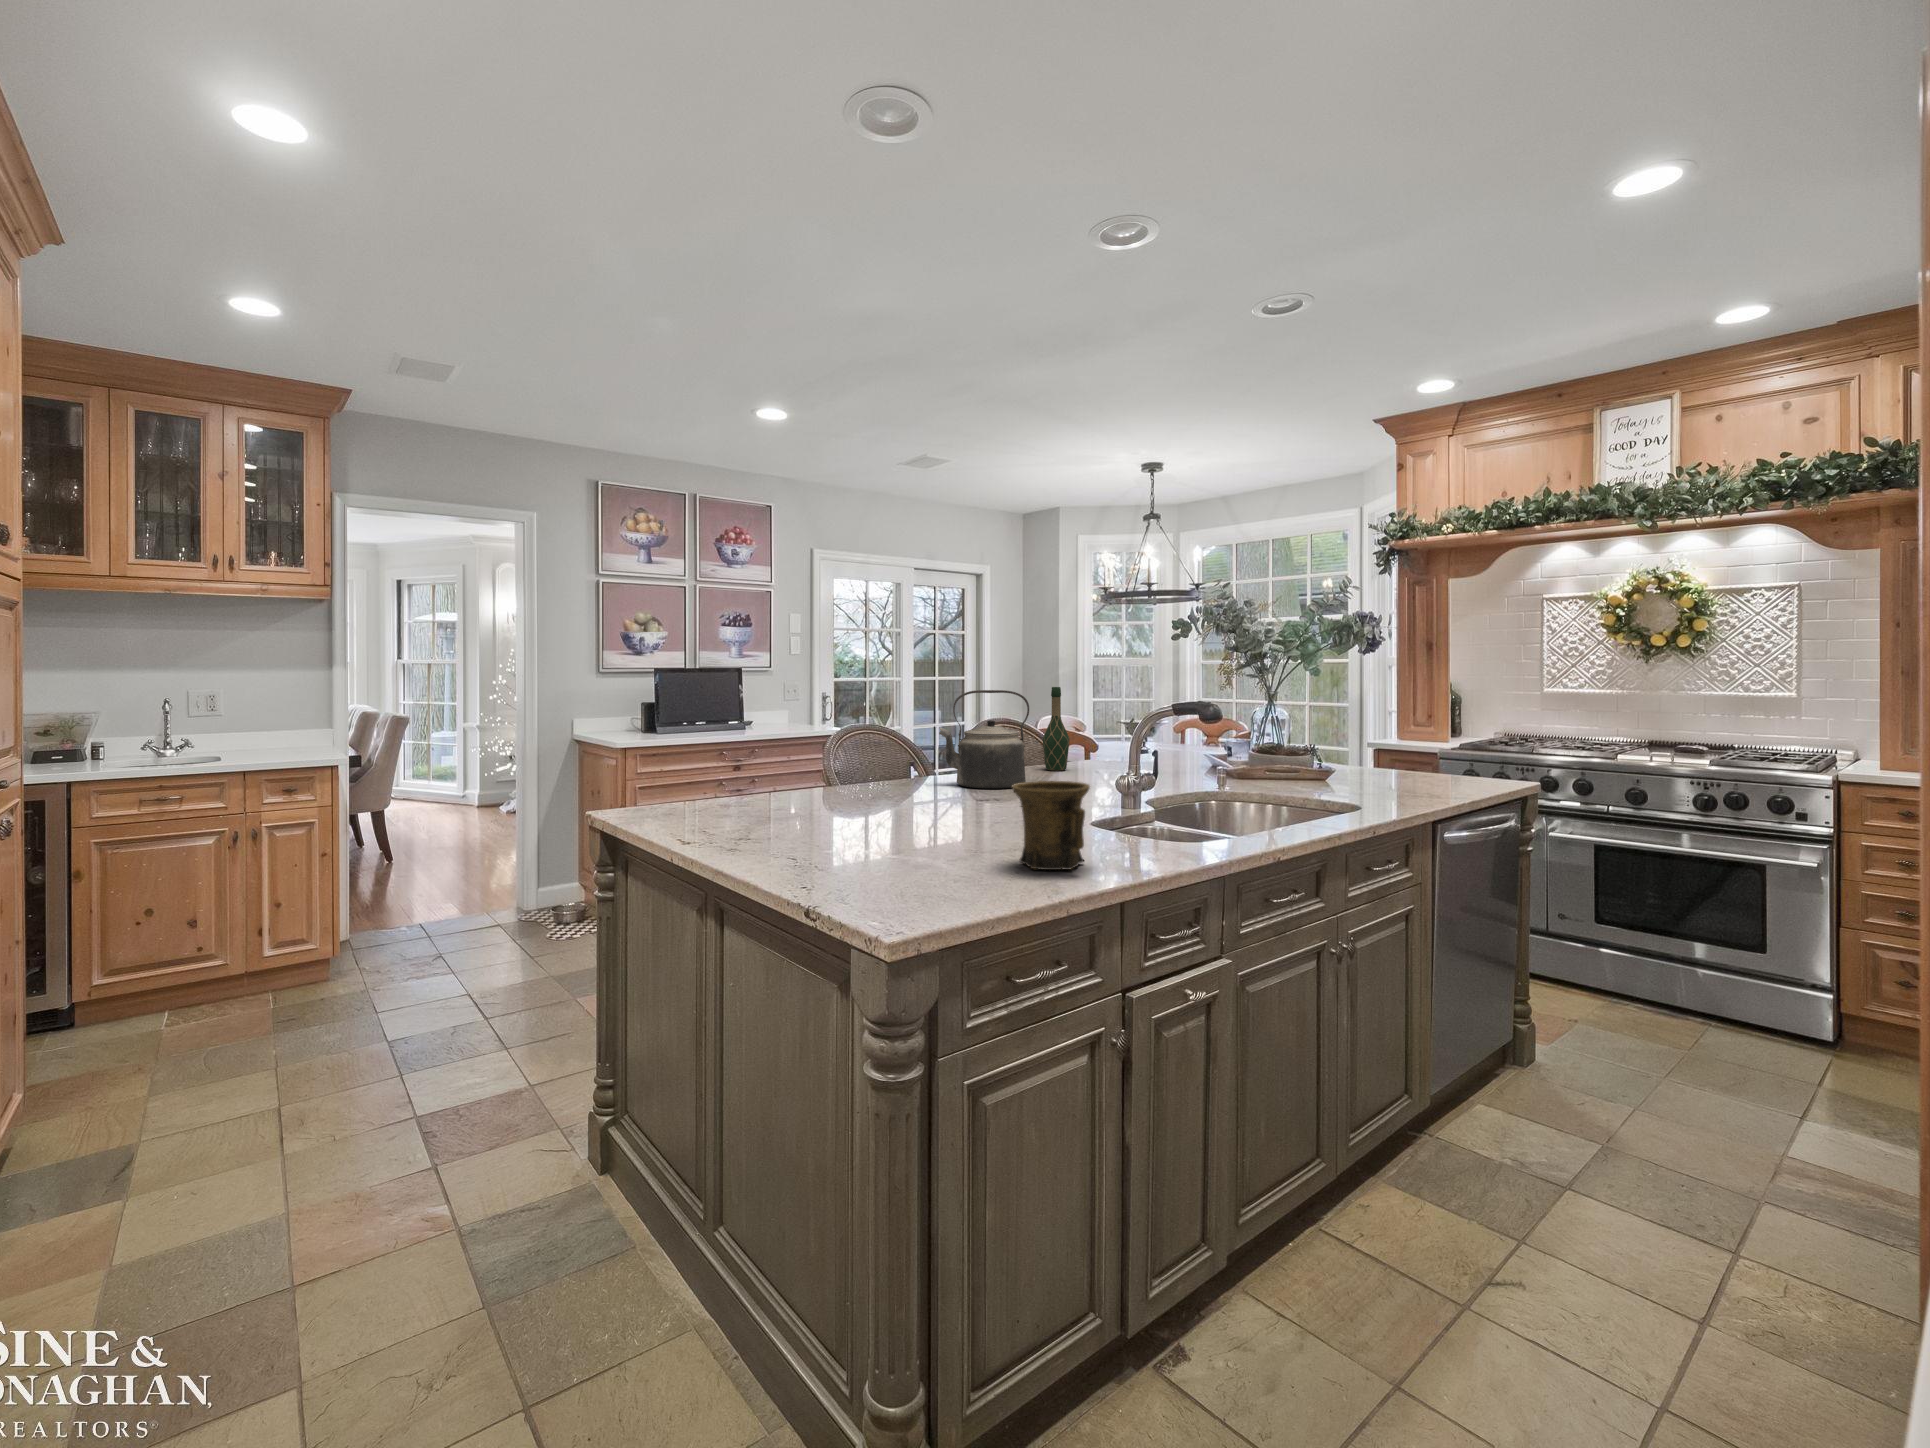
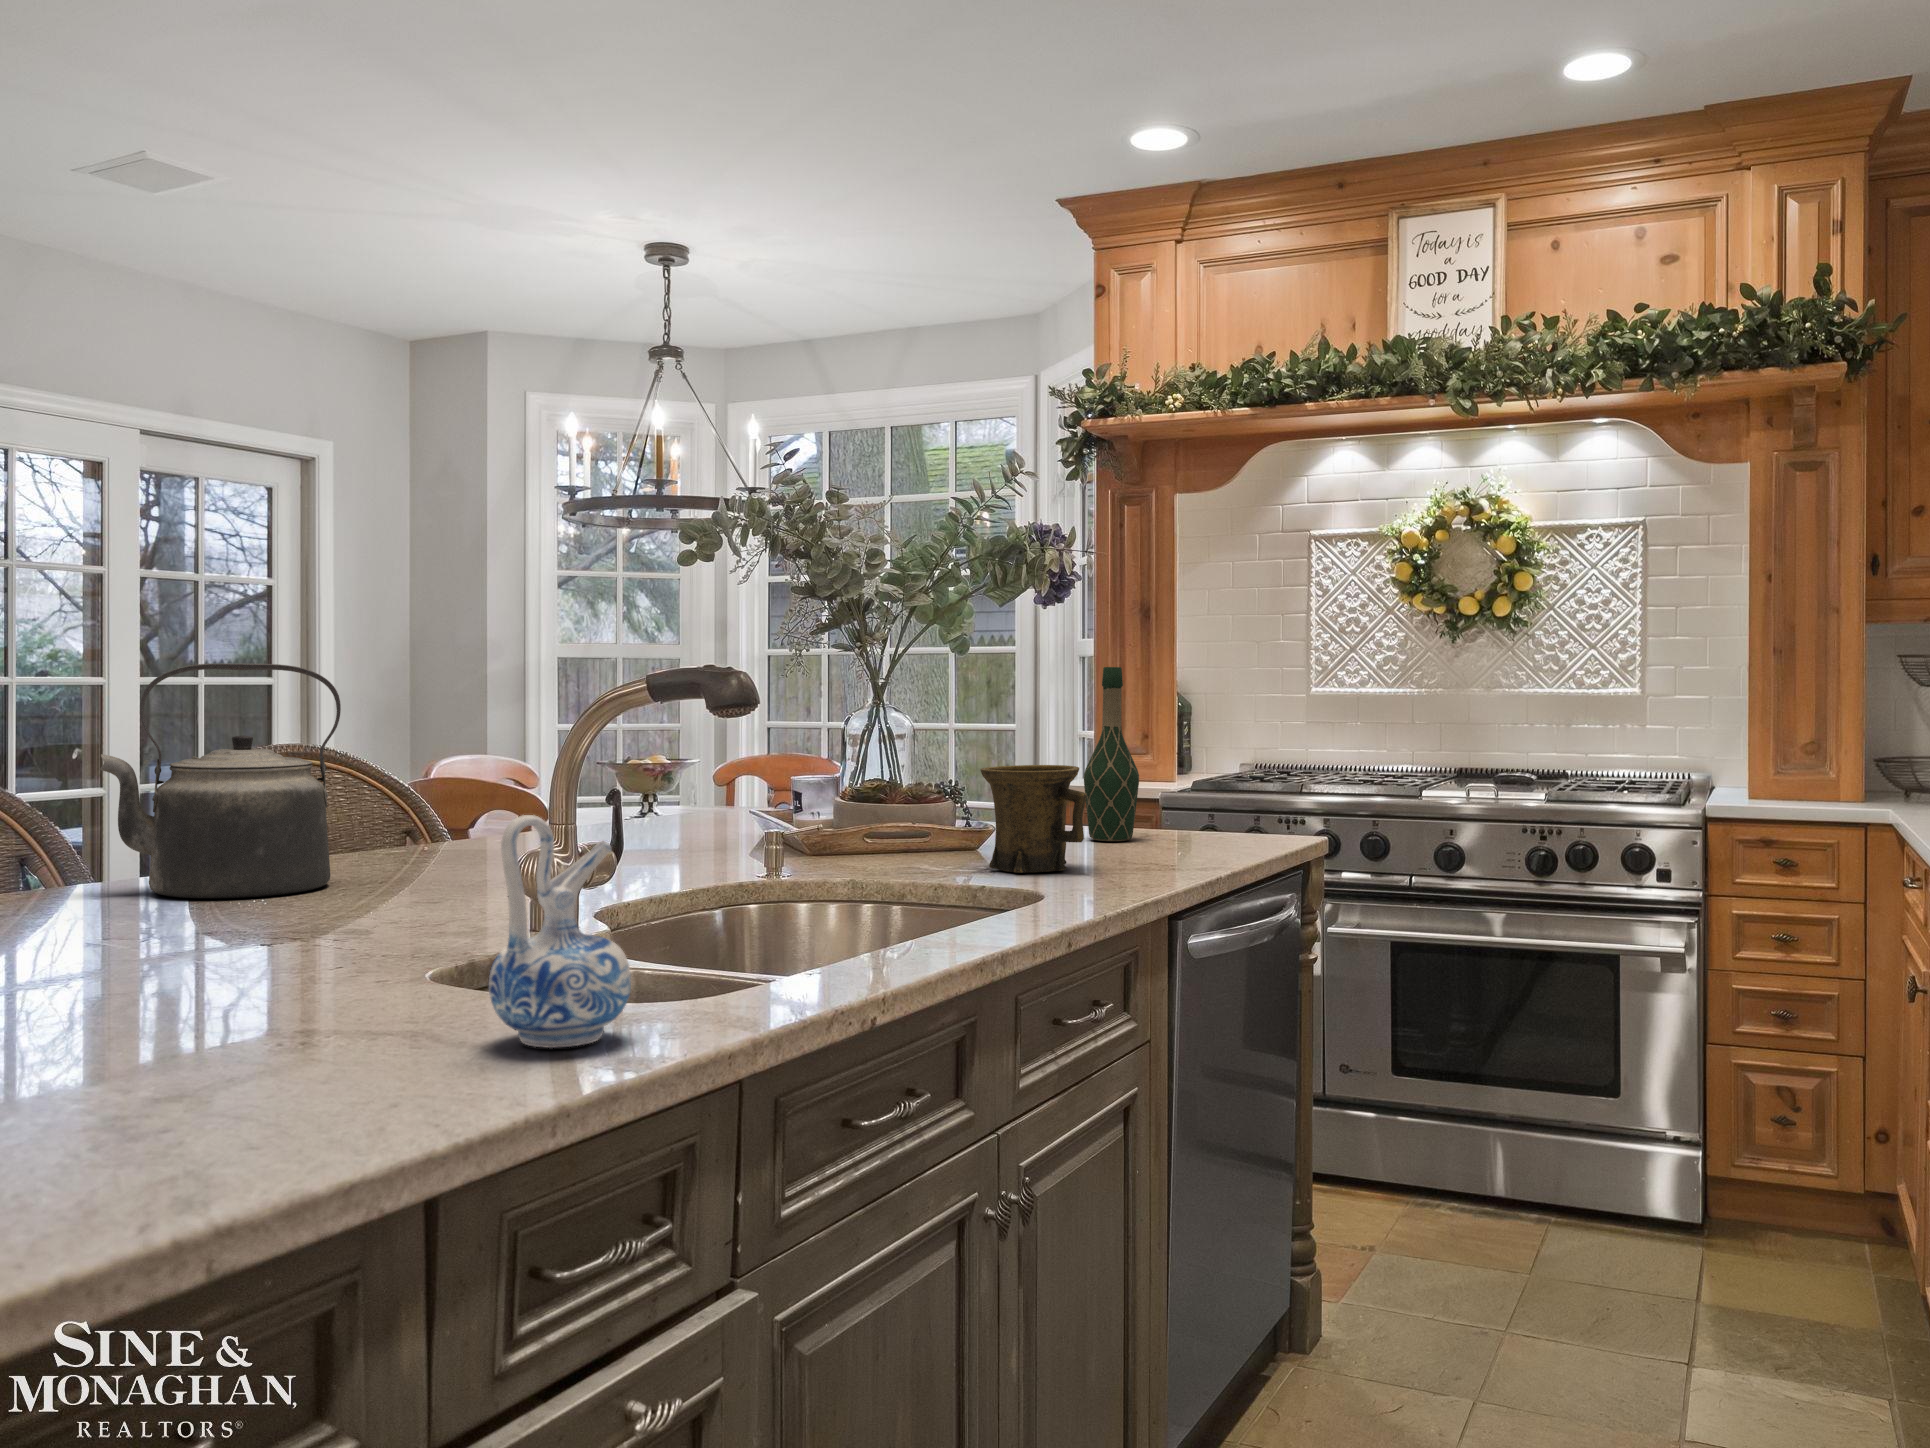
wine bottle: present [1043,687,1069,771] -> present [1084,667,1139,841]
ceramic pitcher: none [1116,764,1172,857] -> present [489,815,631,1048]
mug: present [1012,781,1090,870] -> present [980,765,1086,873]

